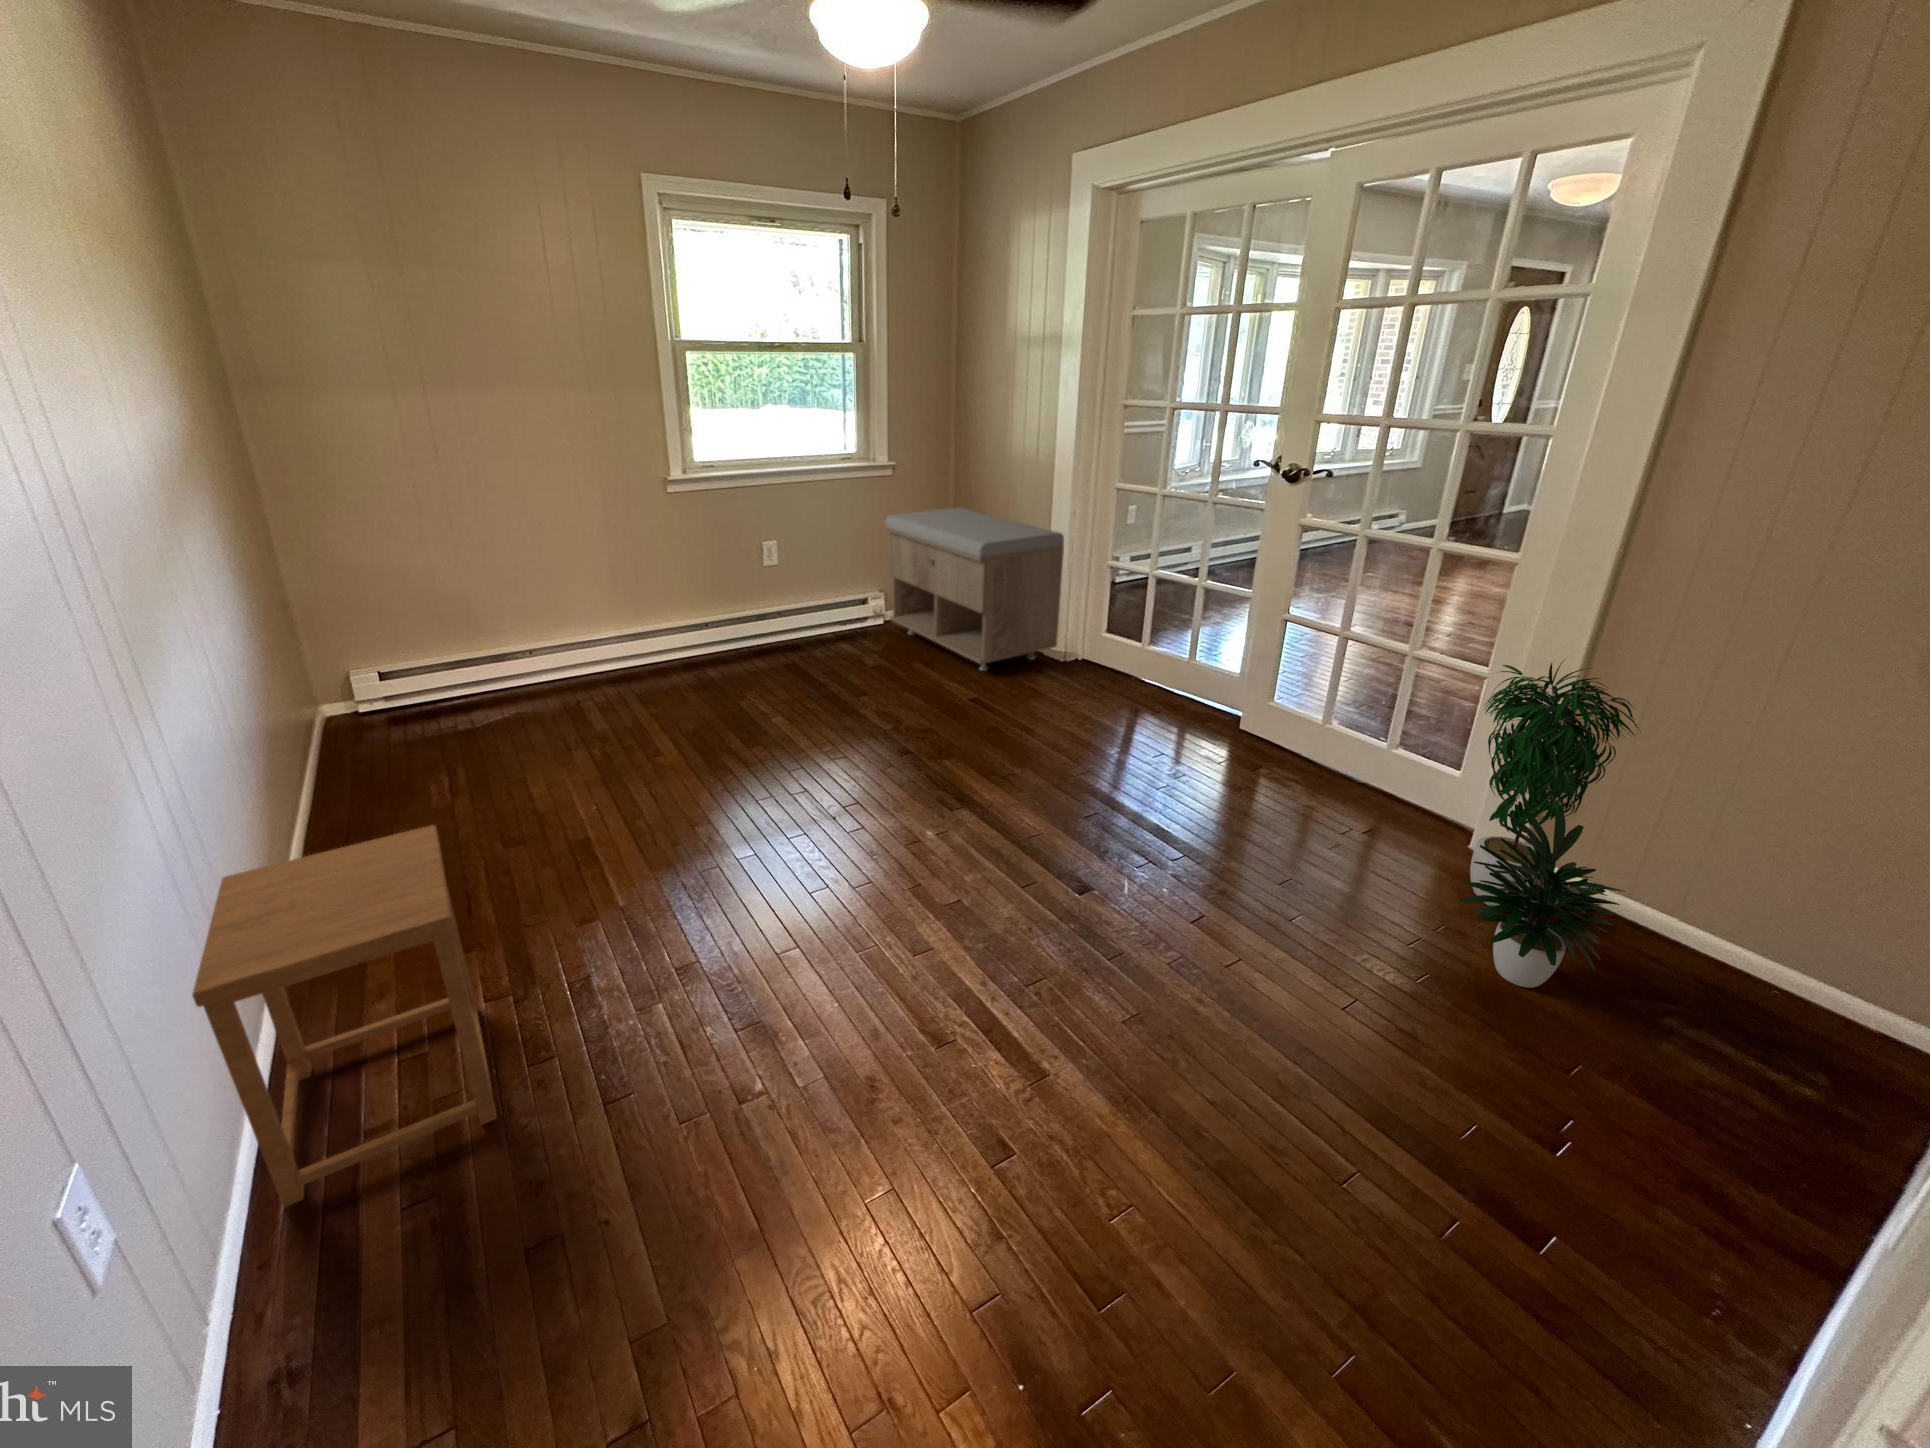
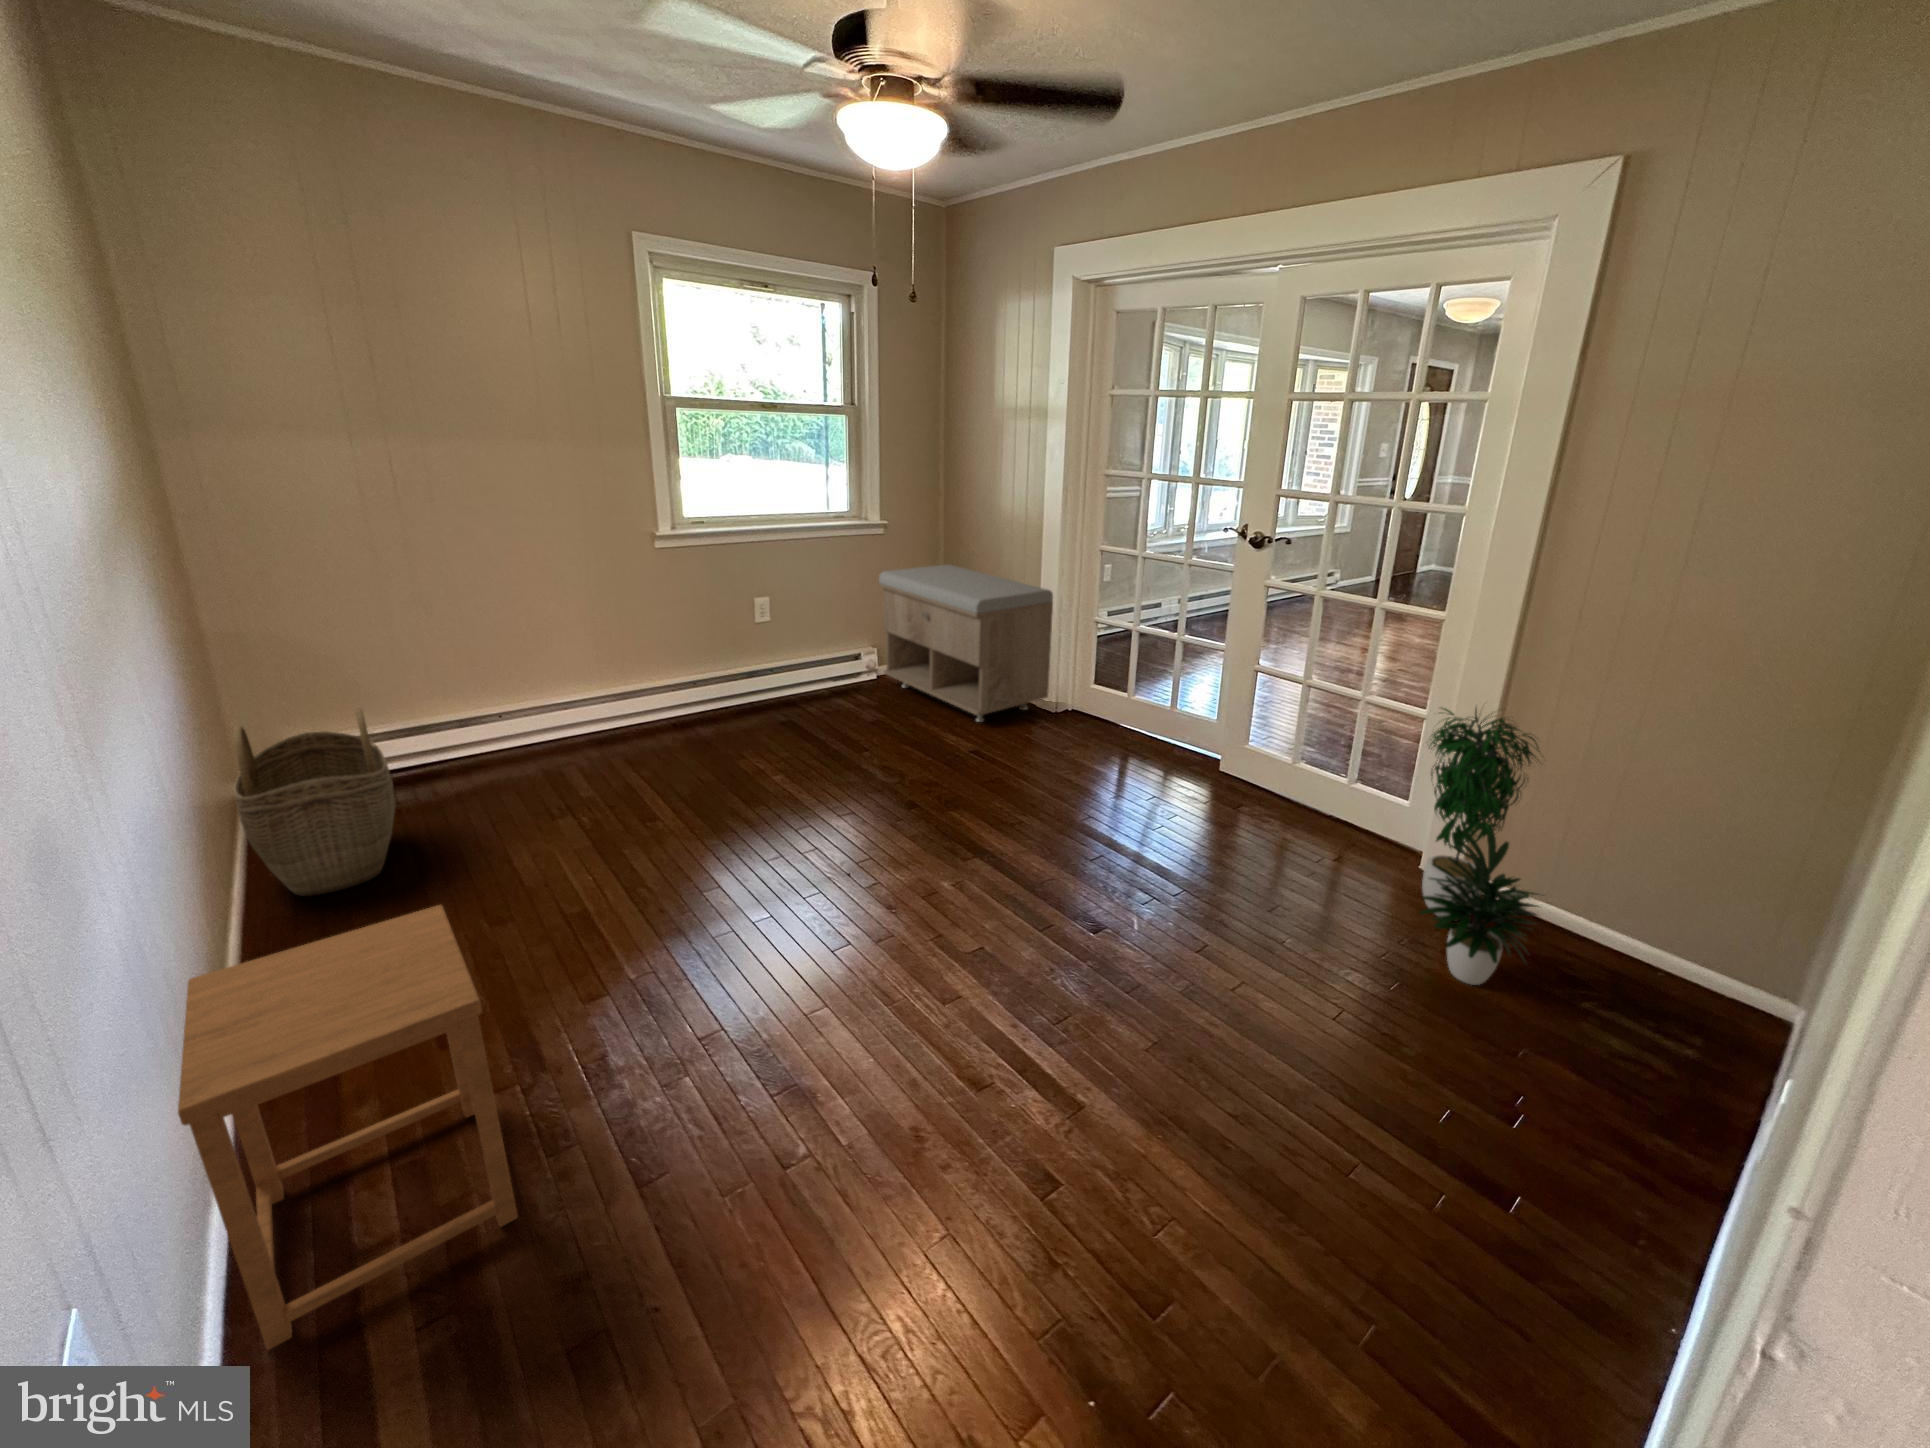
woven basket: none [295,641,431,810] -> present [233,708,395,896]

